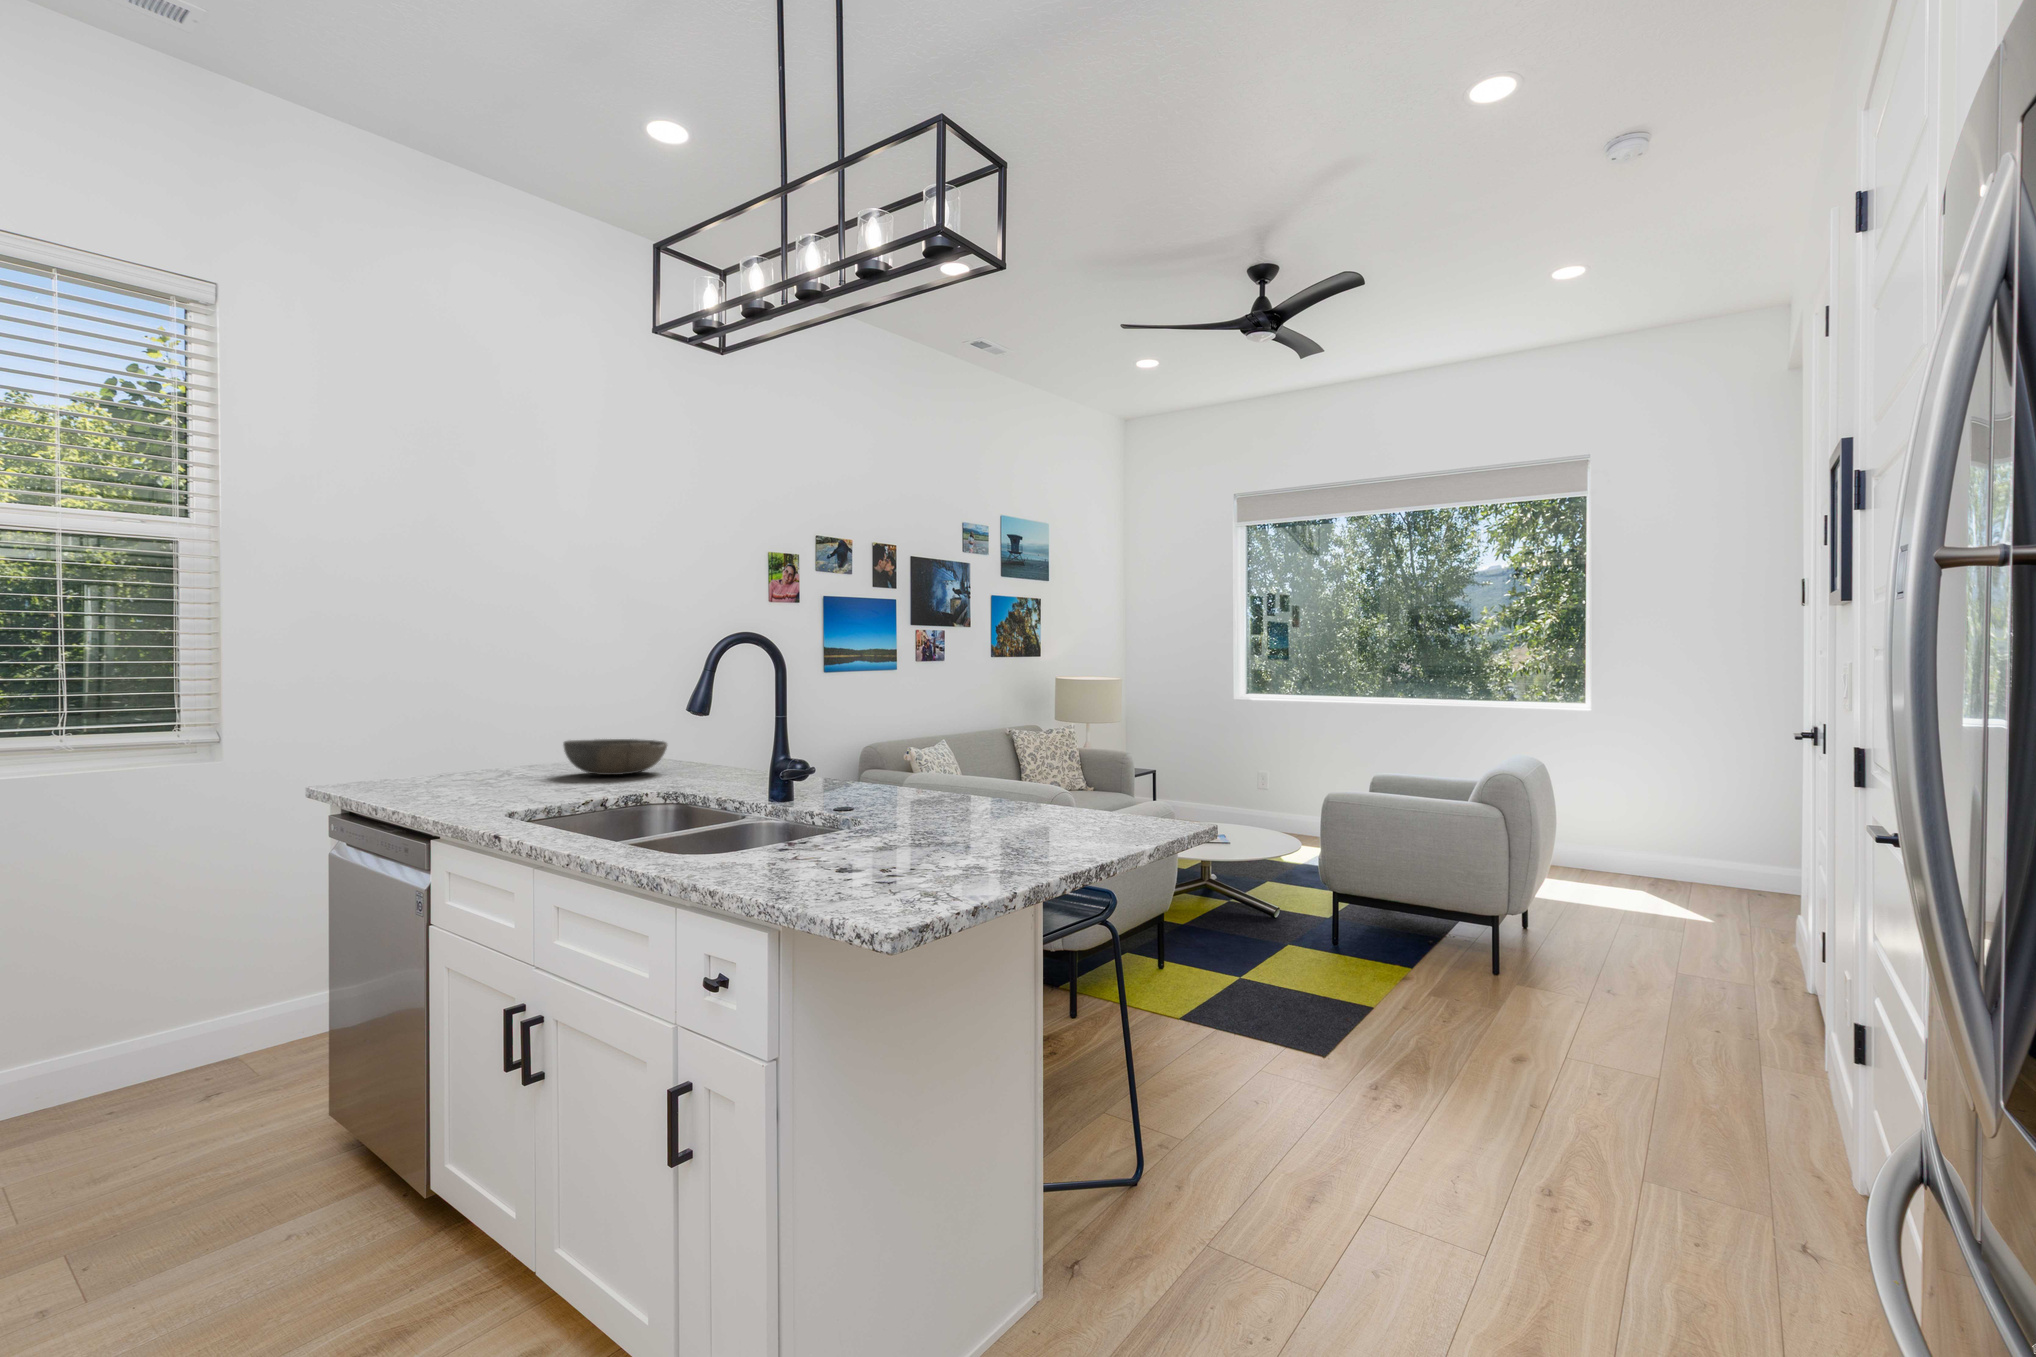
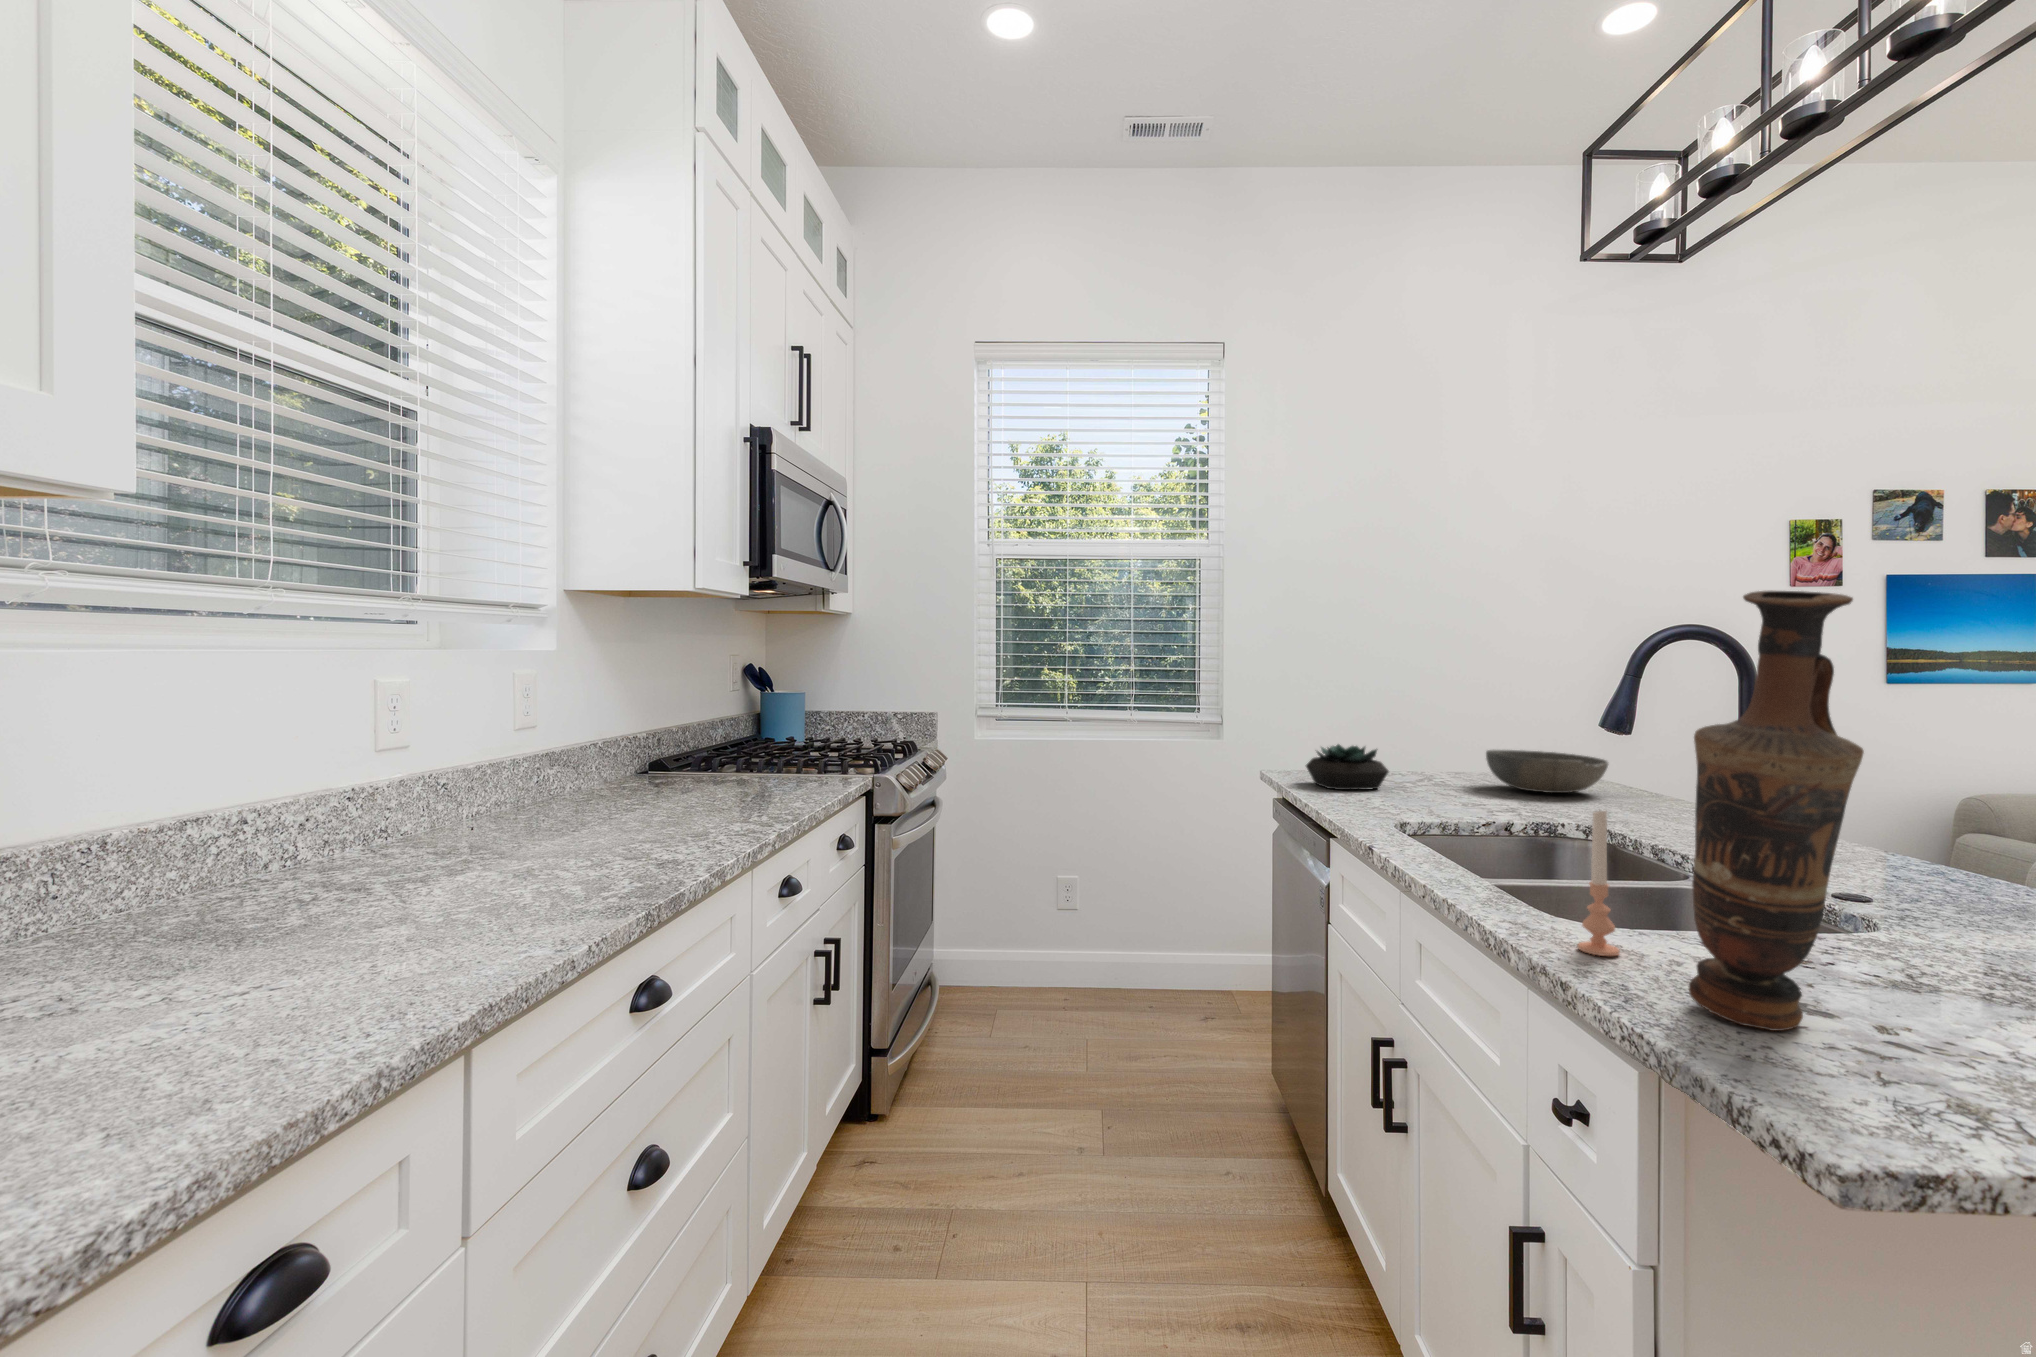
vase: none [790,596,879,884] -> present [1689,591,1864,1031]
succulent plant: none [369,745,471,795] -> present [1306,744,1389,790]
candle: none [709,757,737,870] -> present [1578,811,1620,956]

